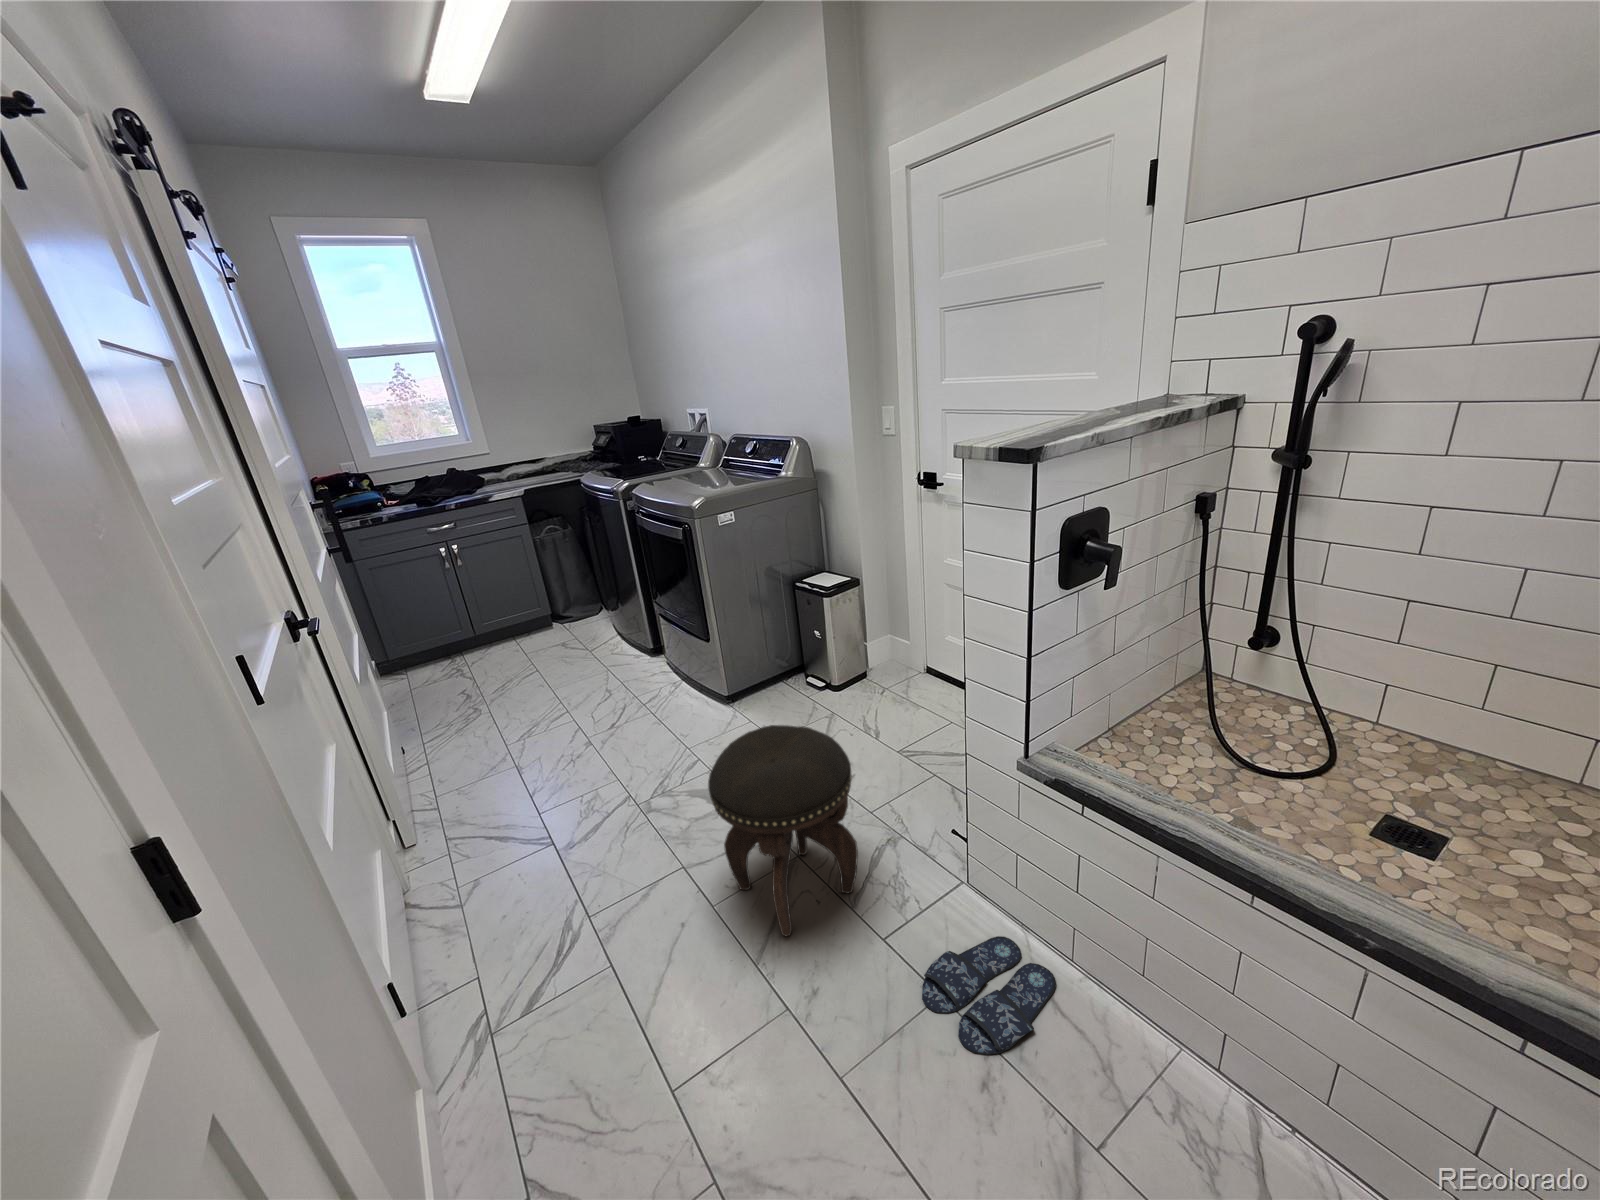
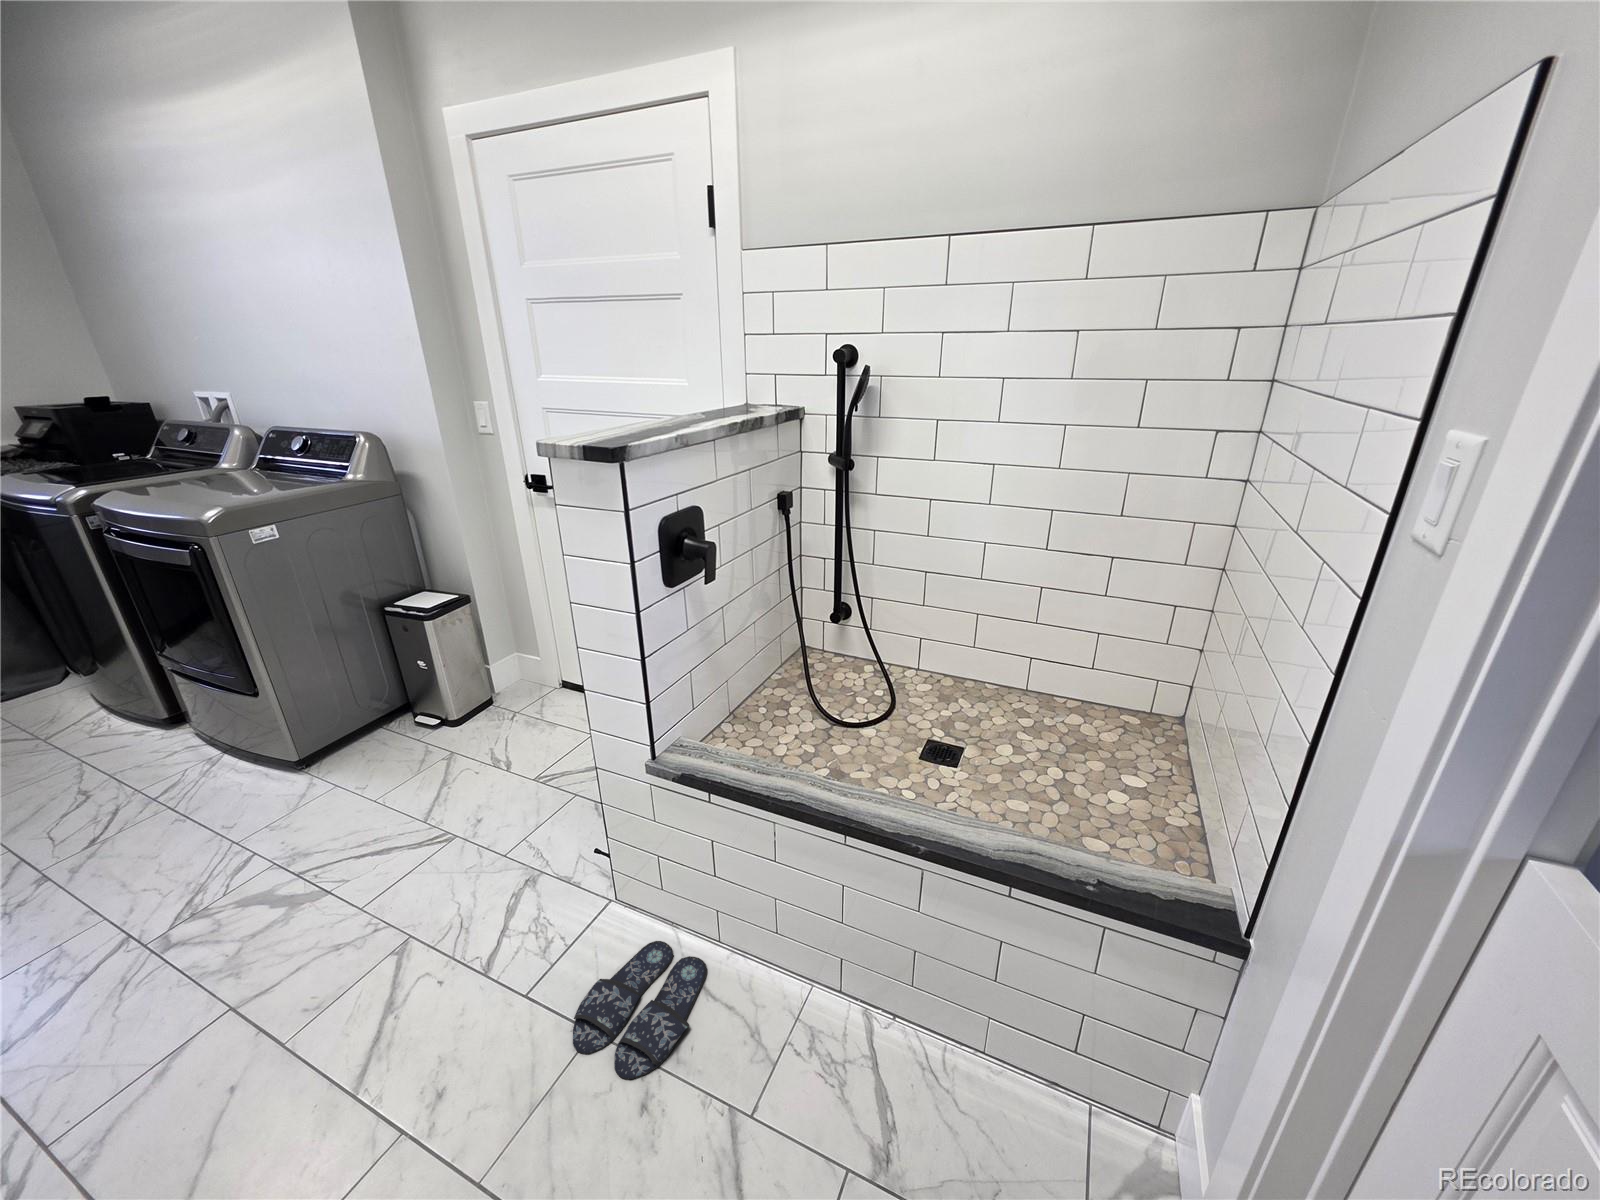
footstool: present [708,725,858,936] -> none [248,781,487,1043]

